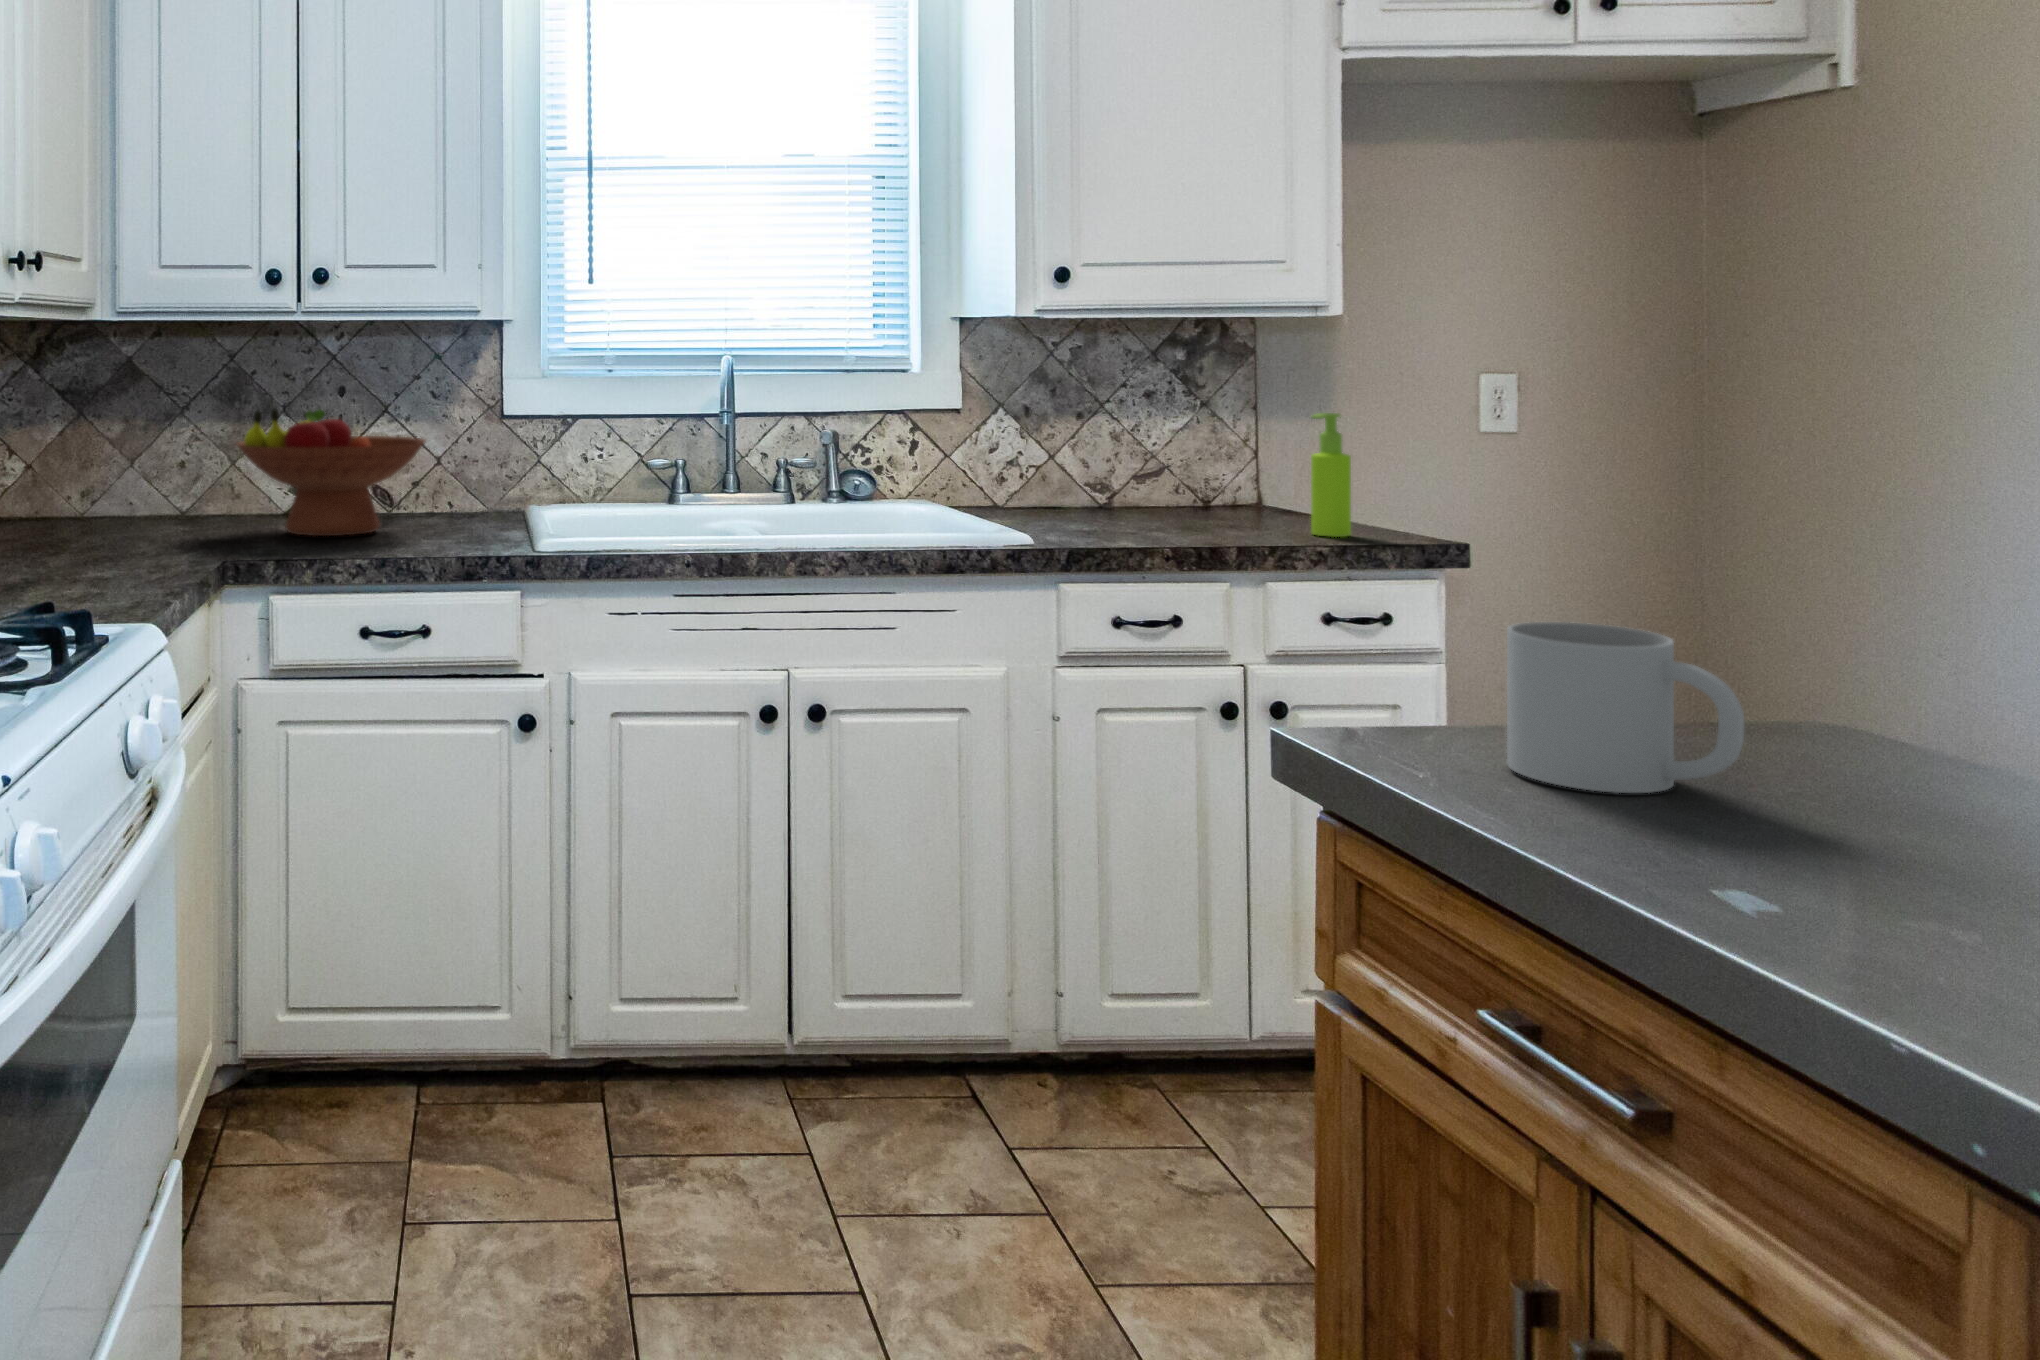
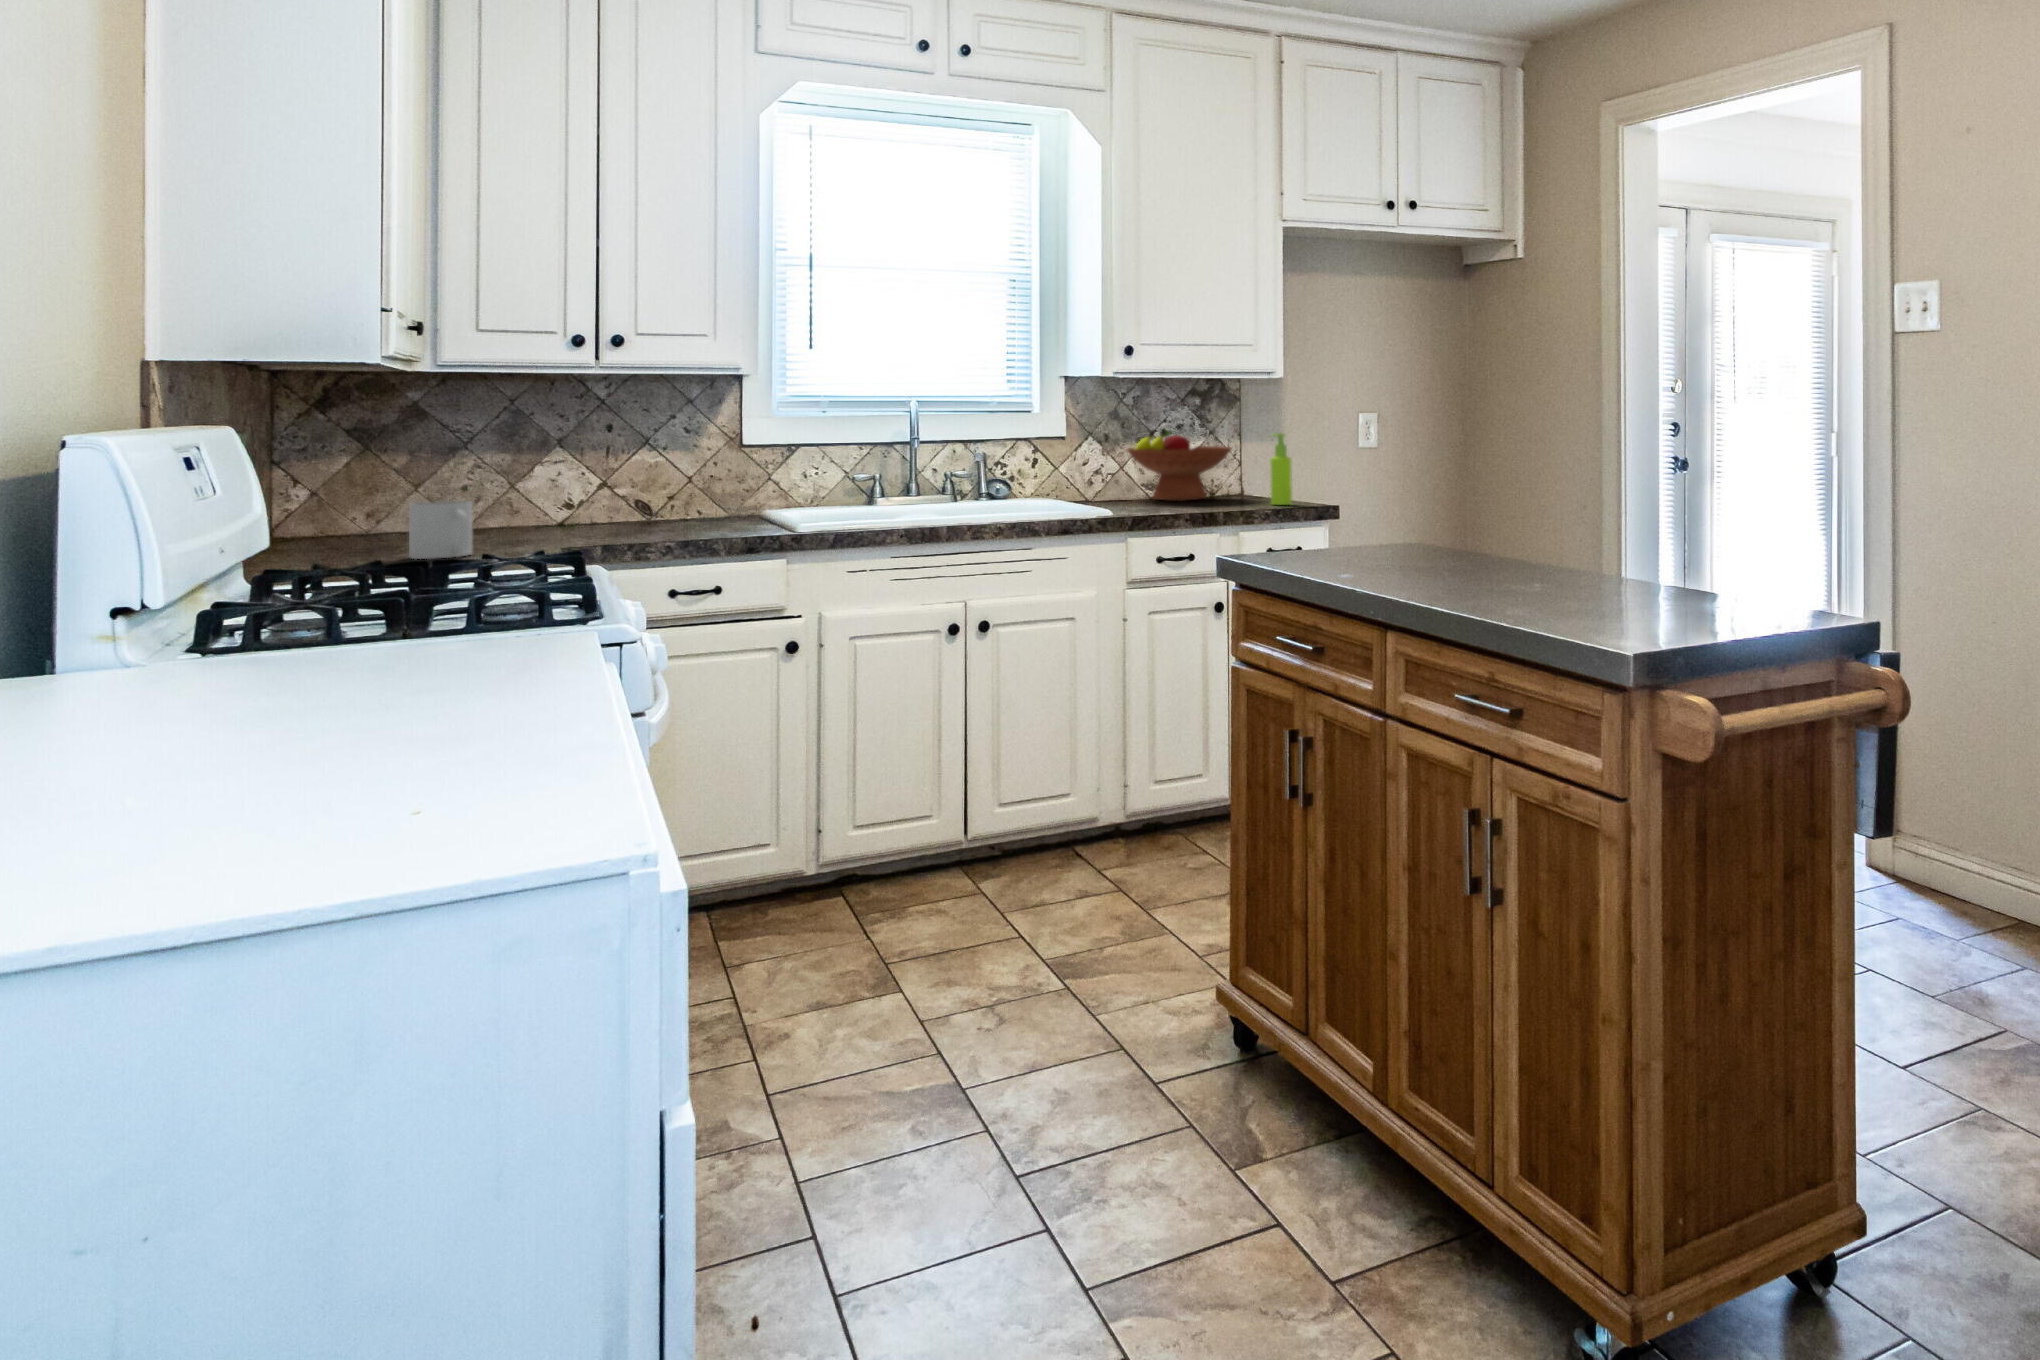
fruit bowl: present [237,408,426,536] -> present [1127,429,1232,501]
mug: present [1507,622,1744,793] -> present [409,501,472,559]

